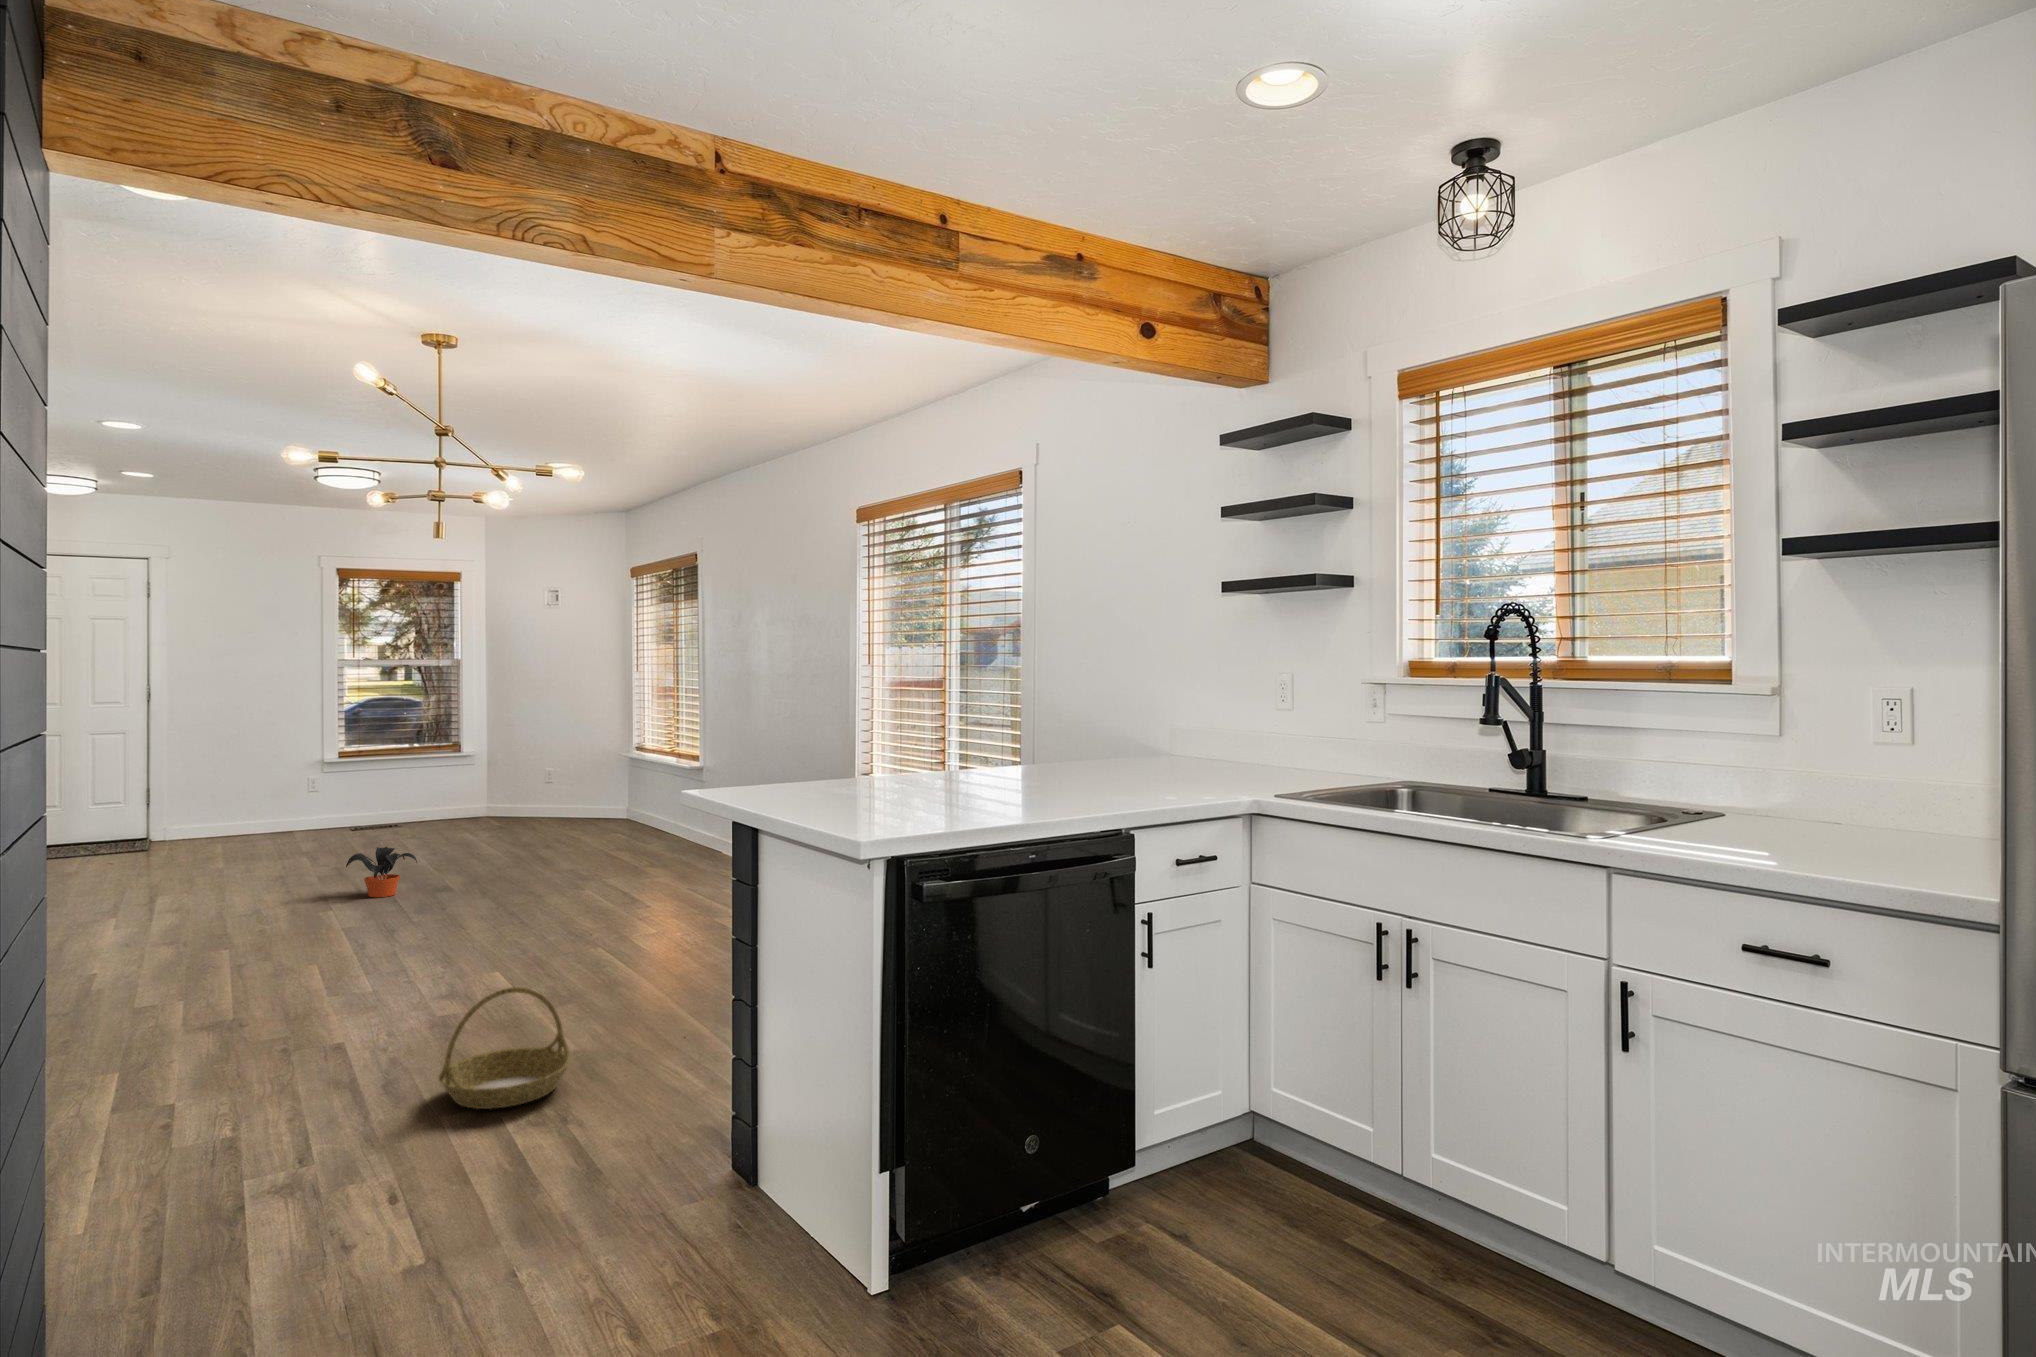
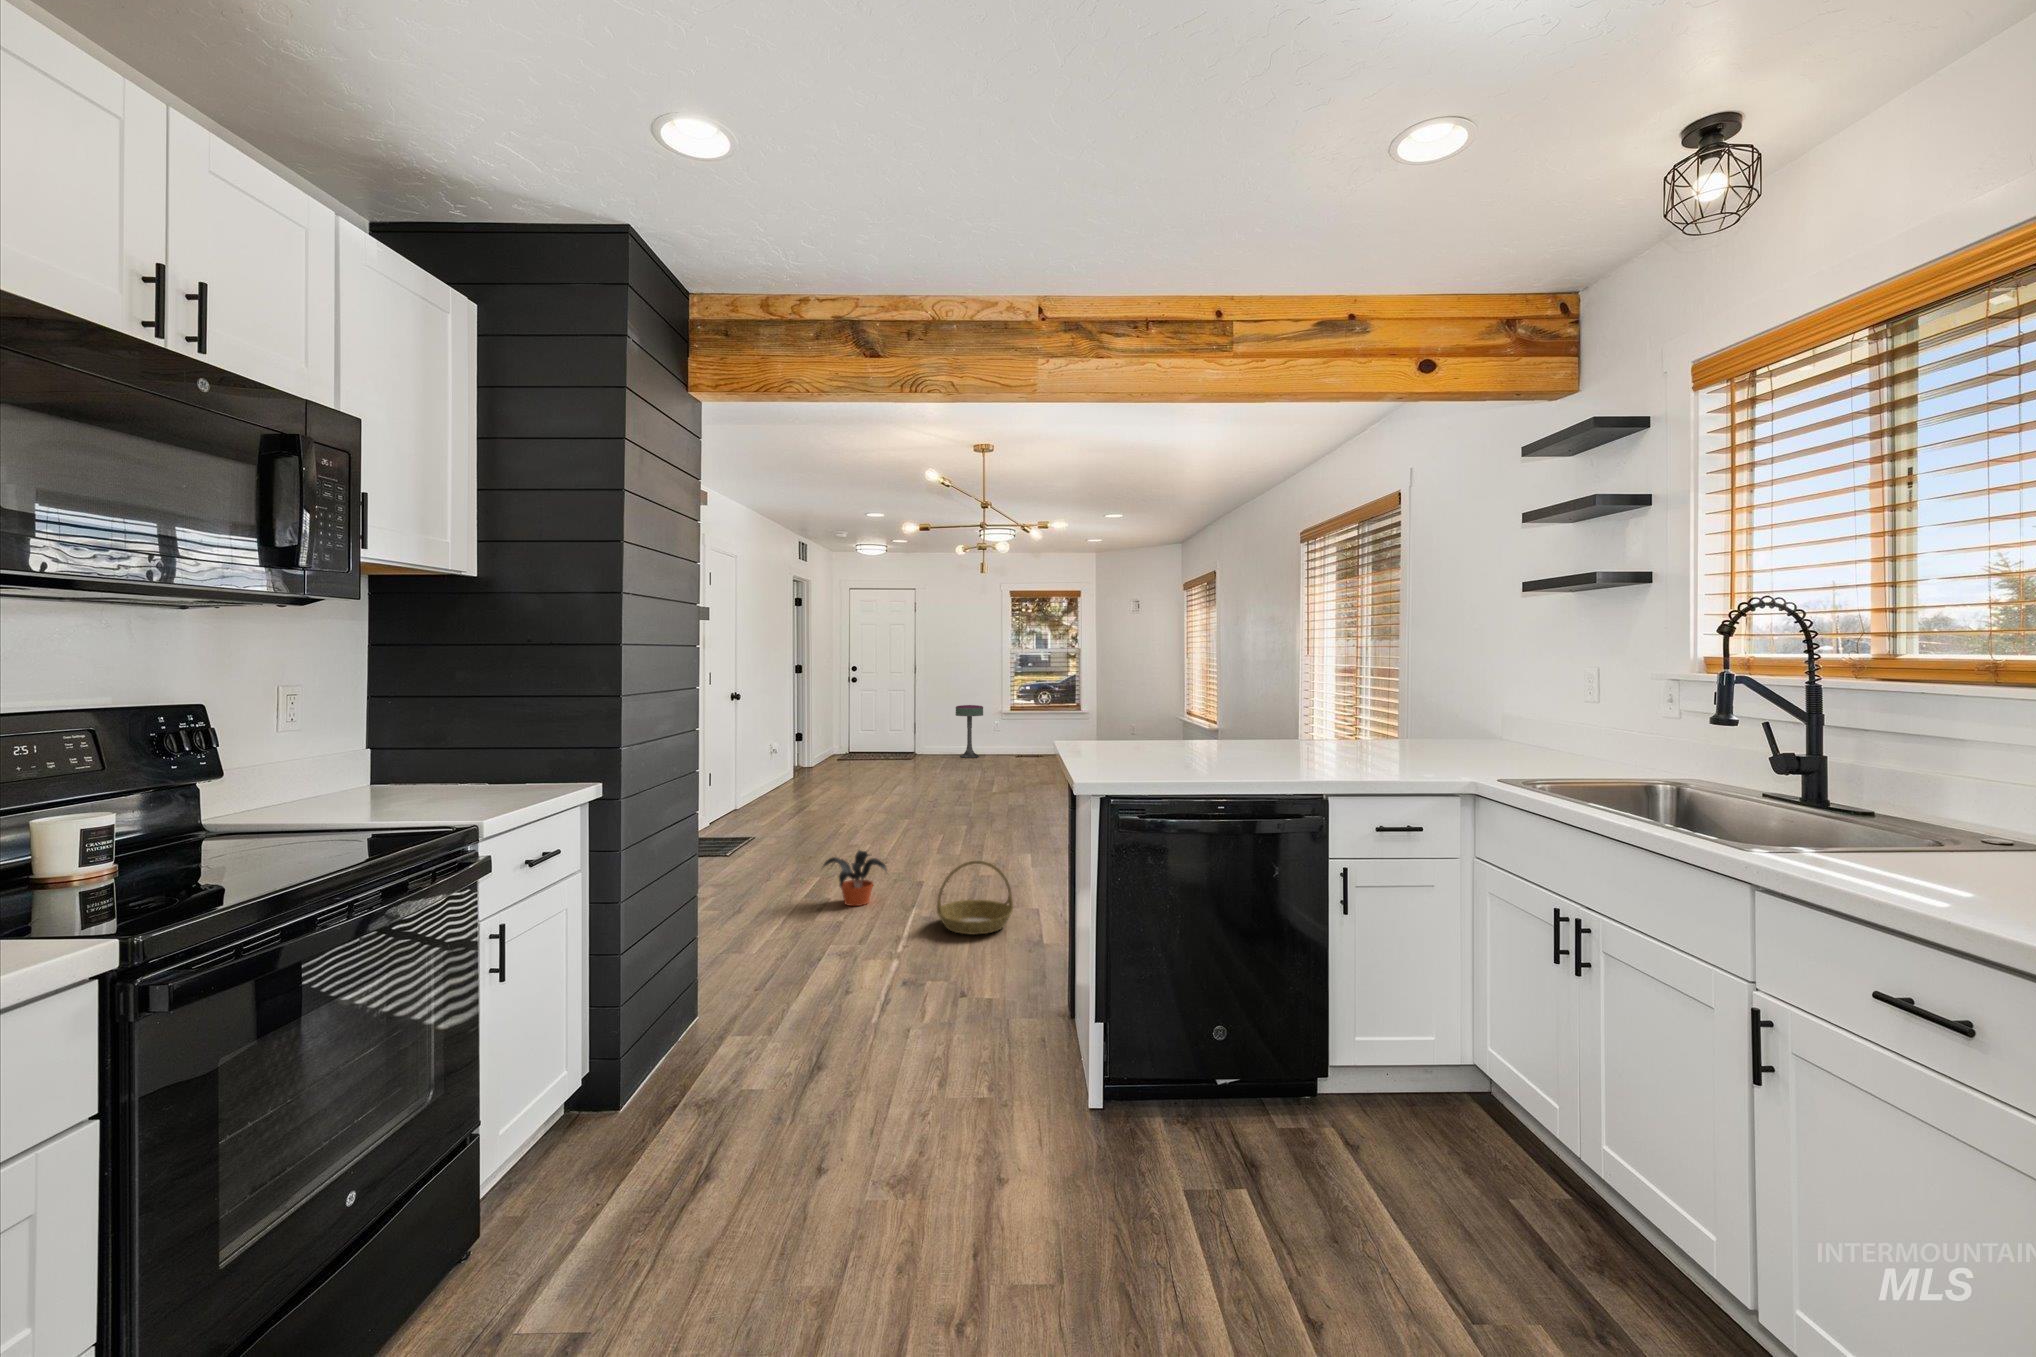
bar stool: none [236,748,291,835] -> present [955,705,983,758]
potted plant: present [346,847,417,897] -> present [824,850,886,906]

